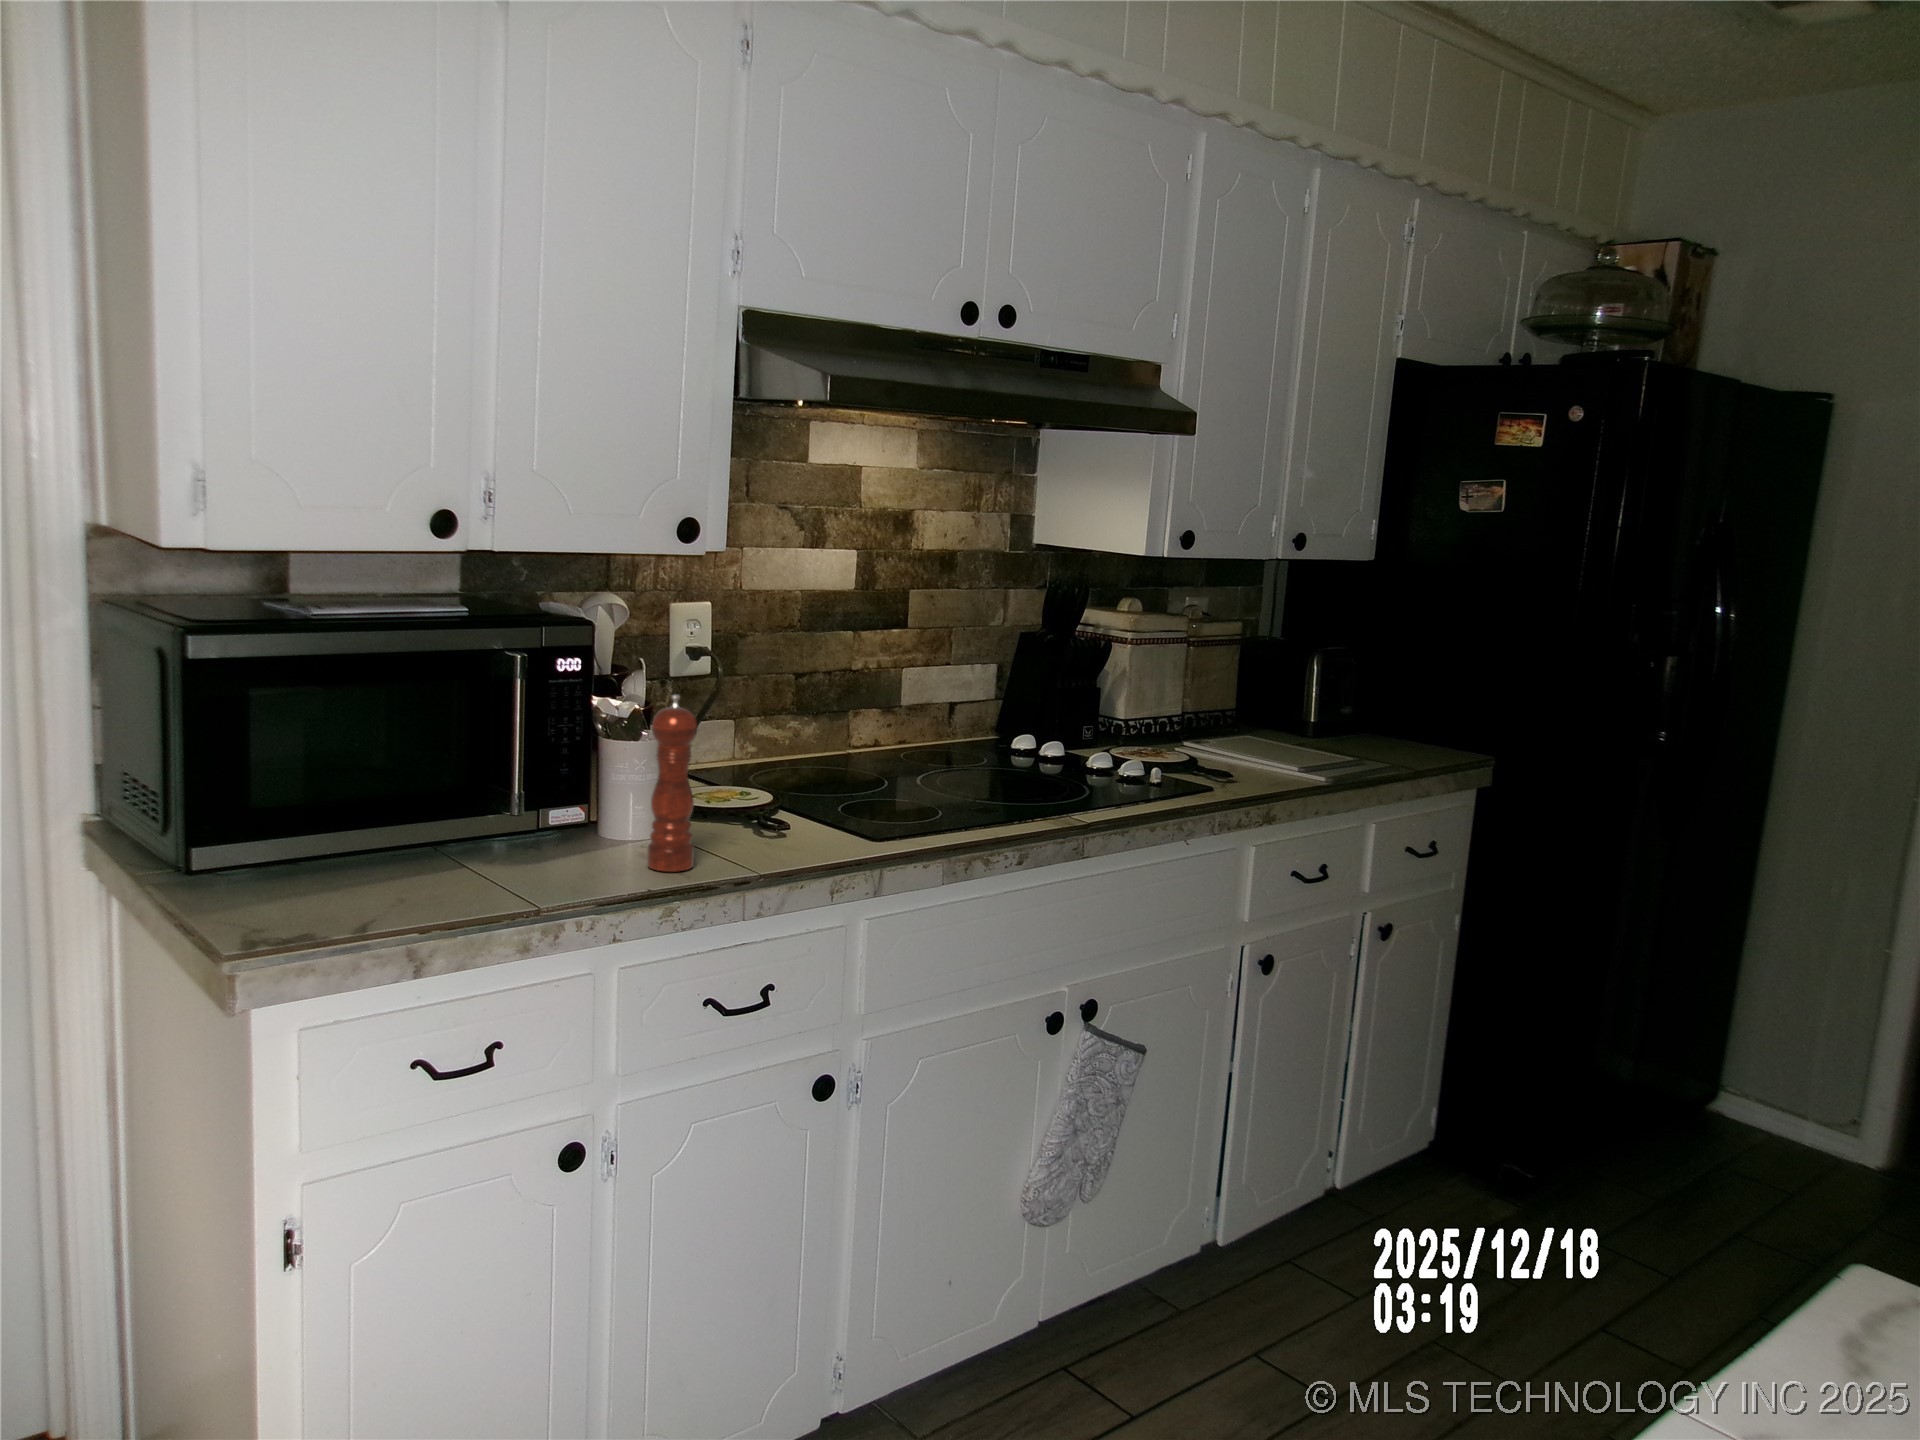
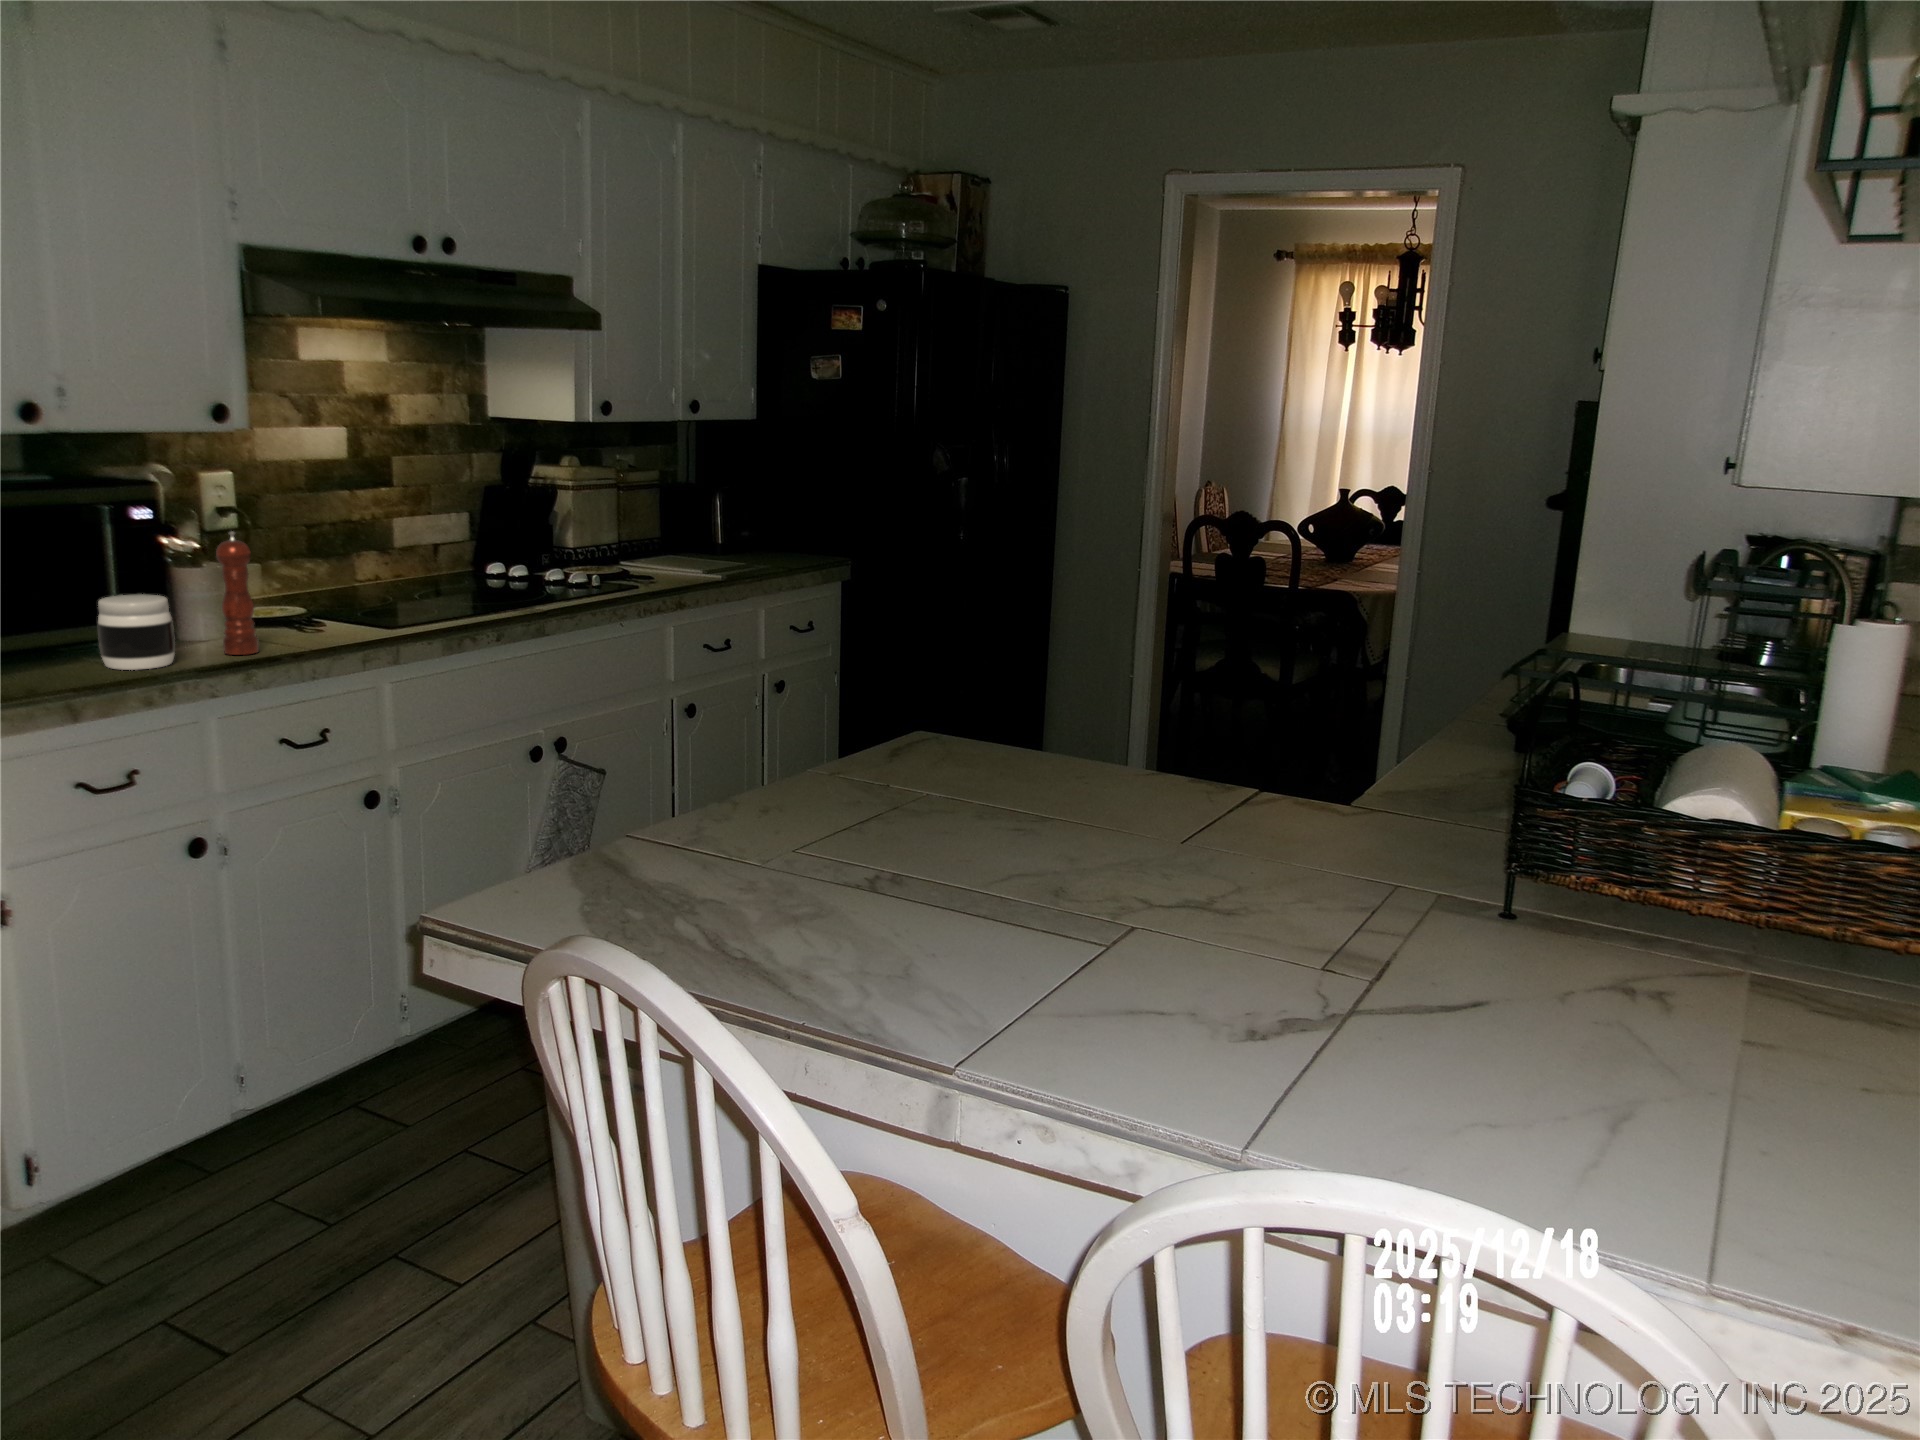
jar: none [483,776,581,888] -> present [98,594,175,670]

